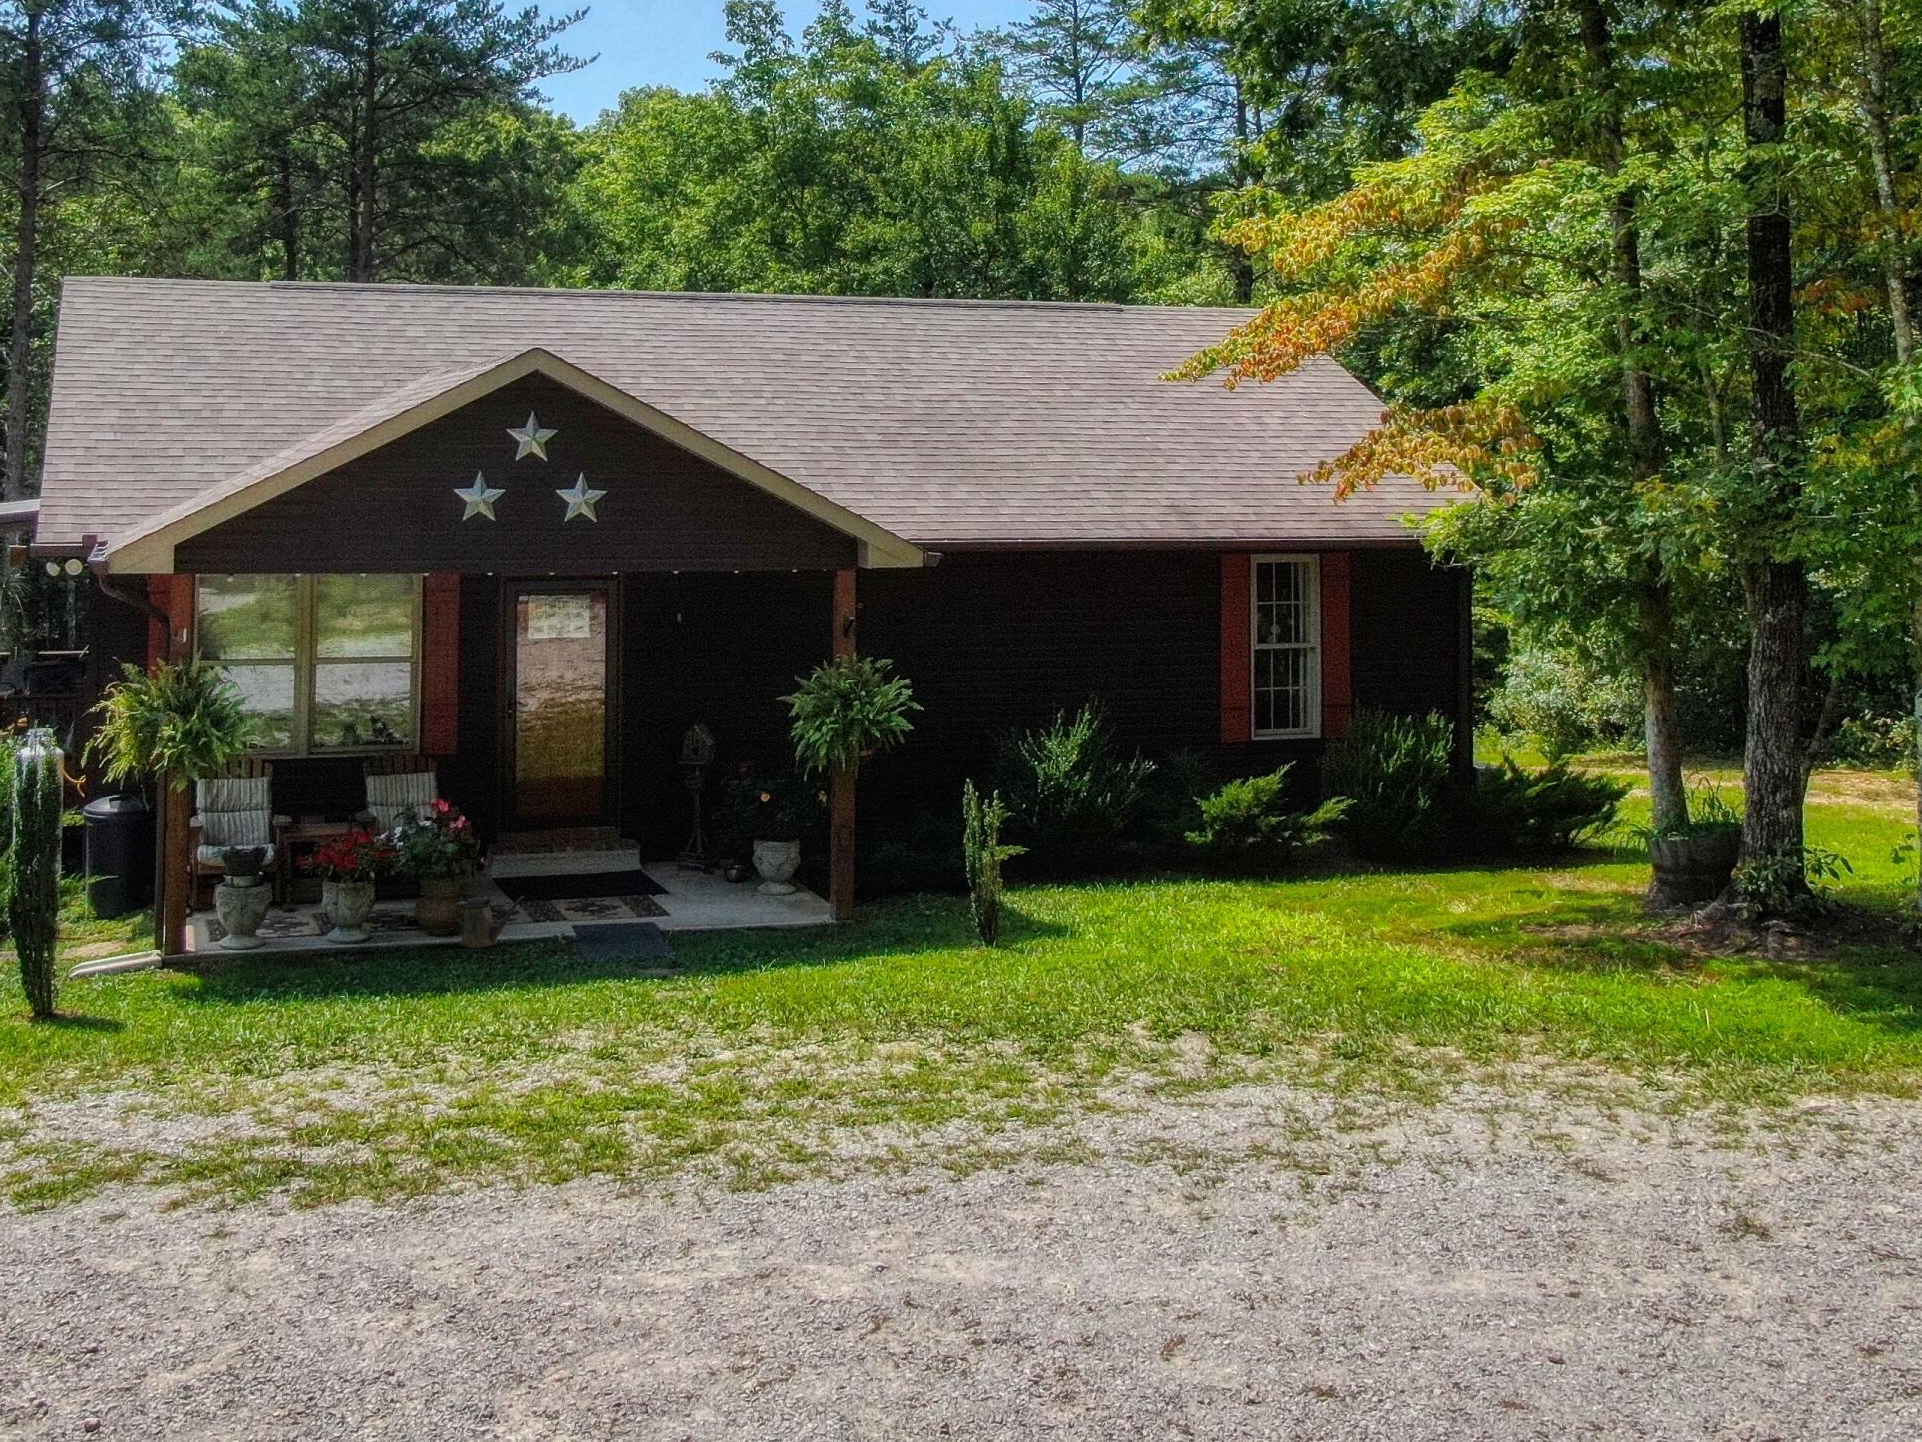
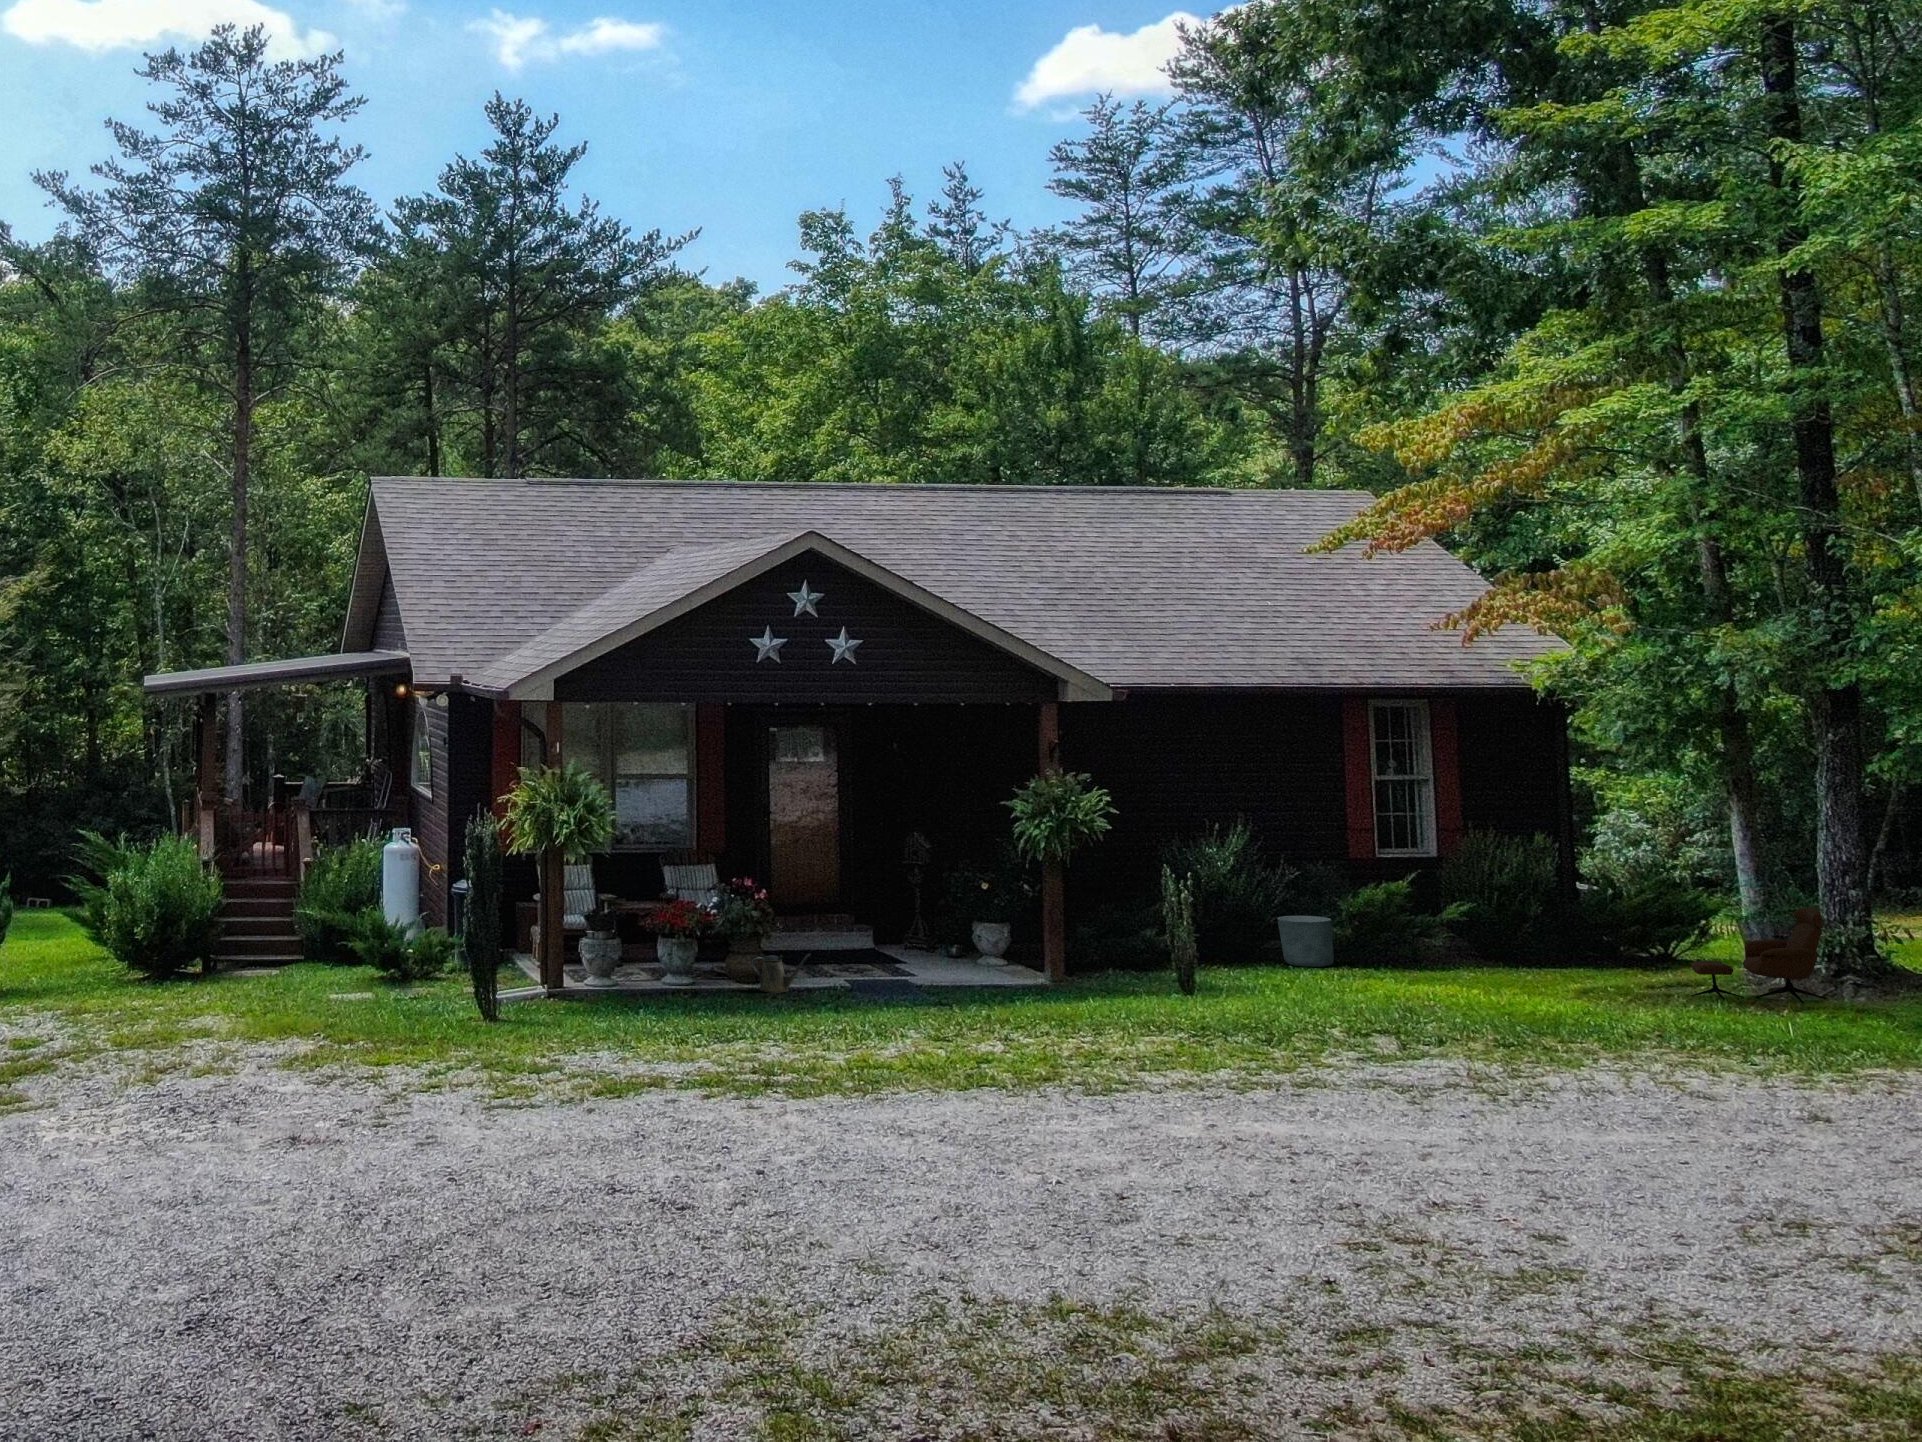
lounge chair: none [1552,788,1695,899] -> present [1691,907,1827,1004]
planter: none [1122,808,1181,869] -> present [1277,916,1334,967]

